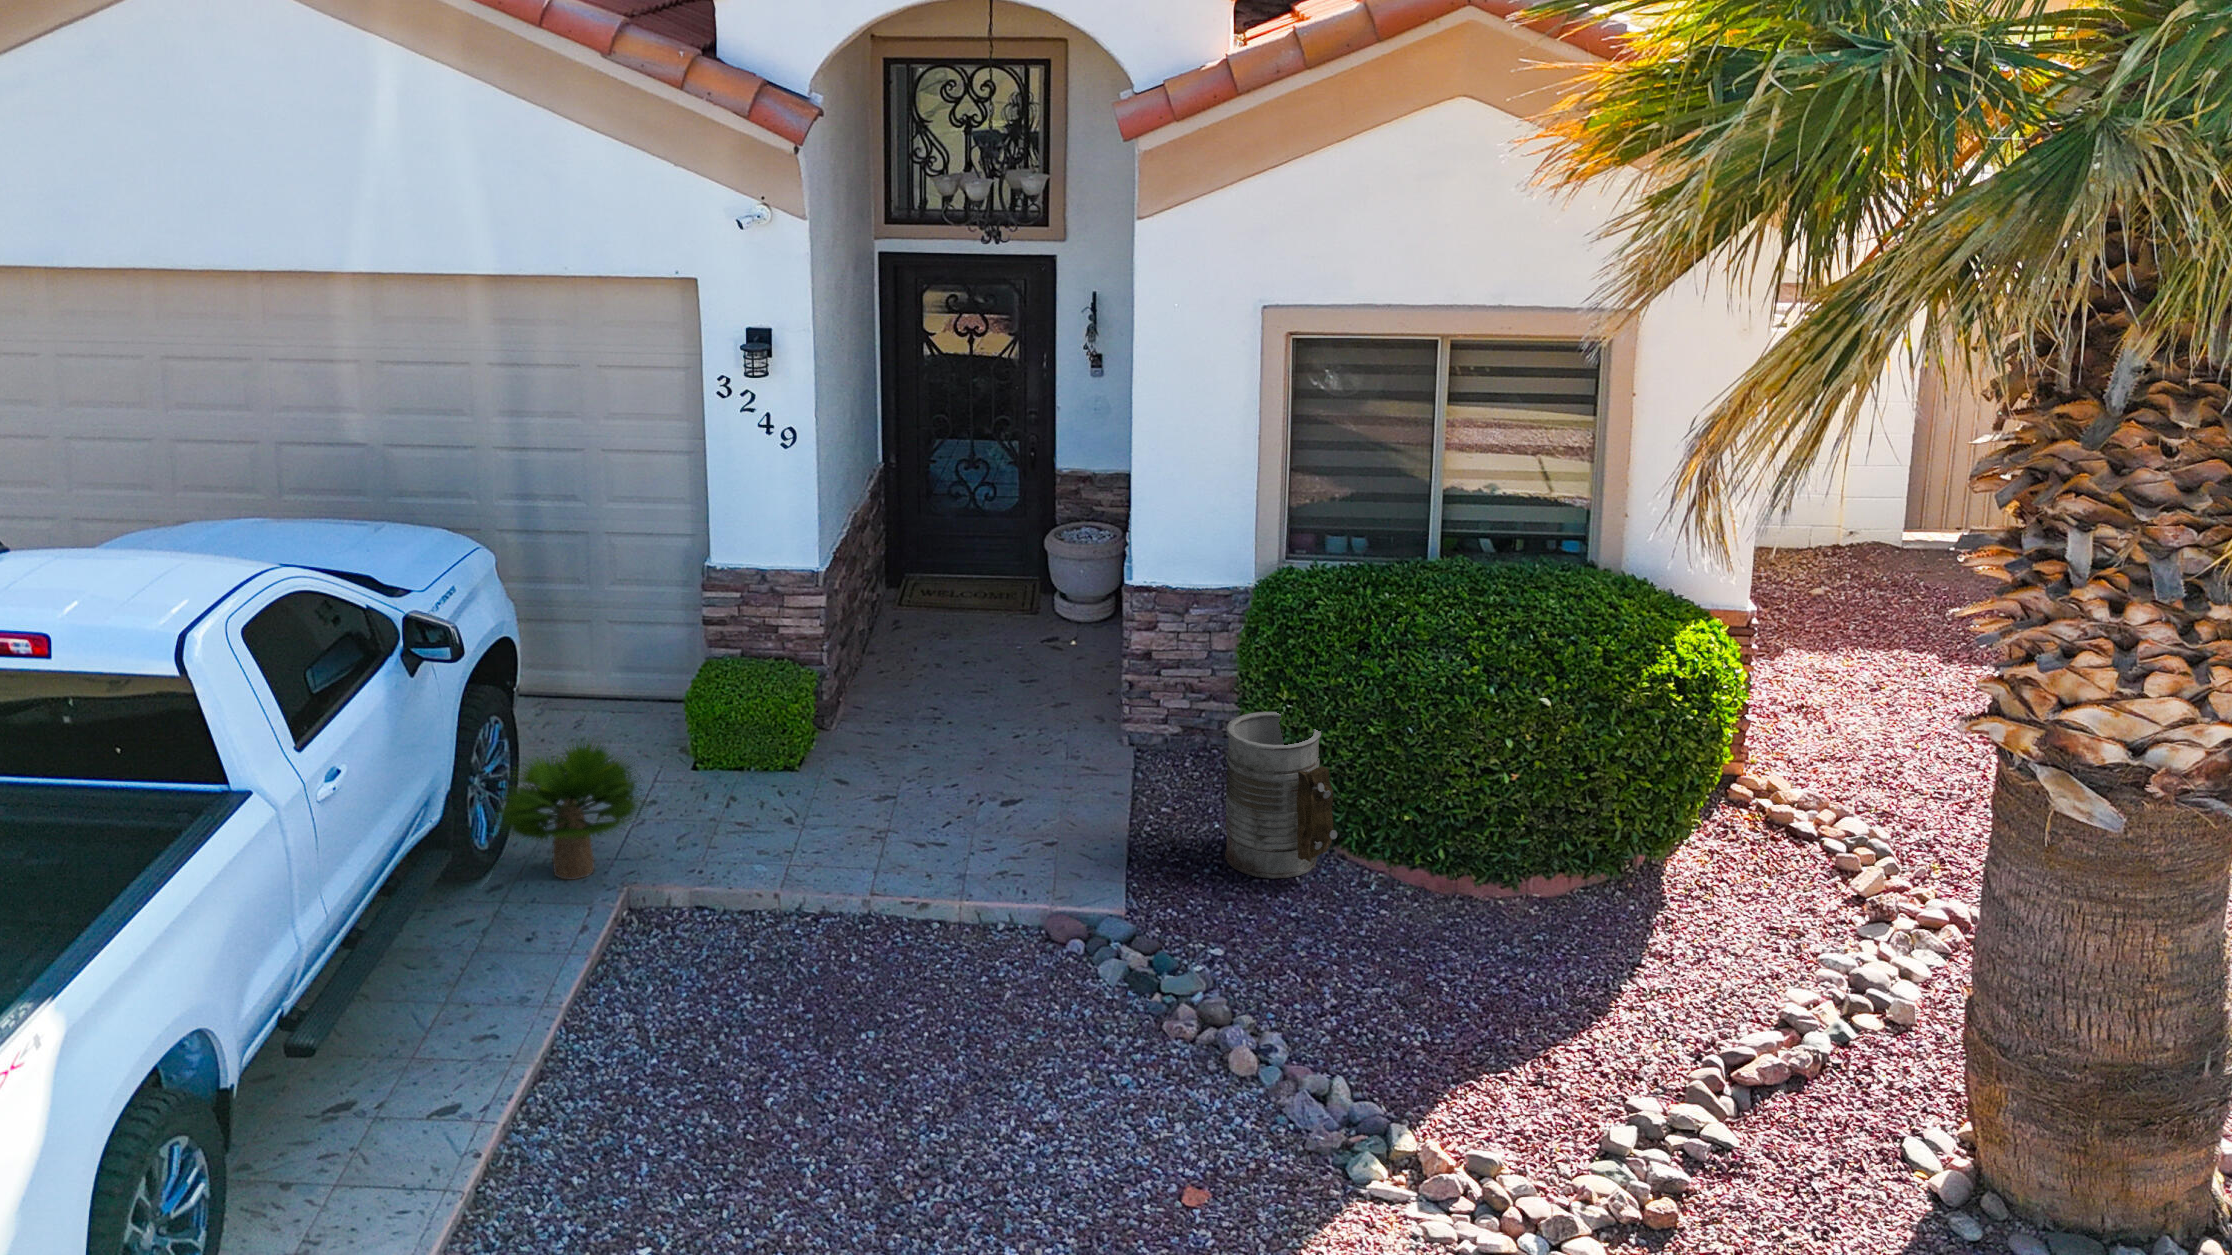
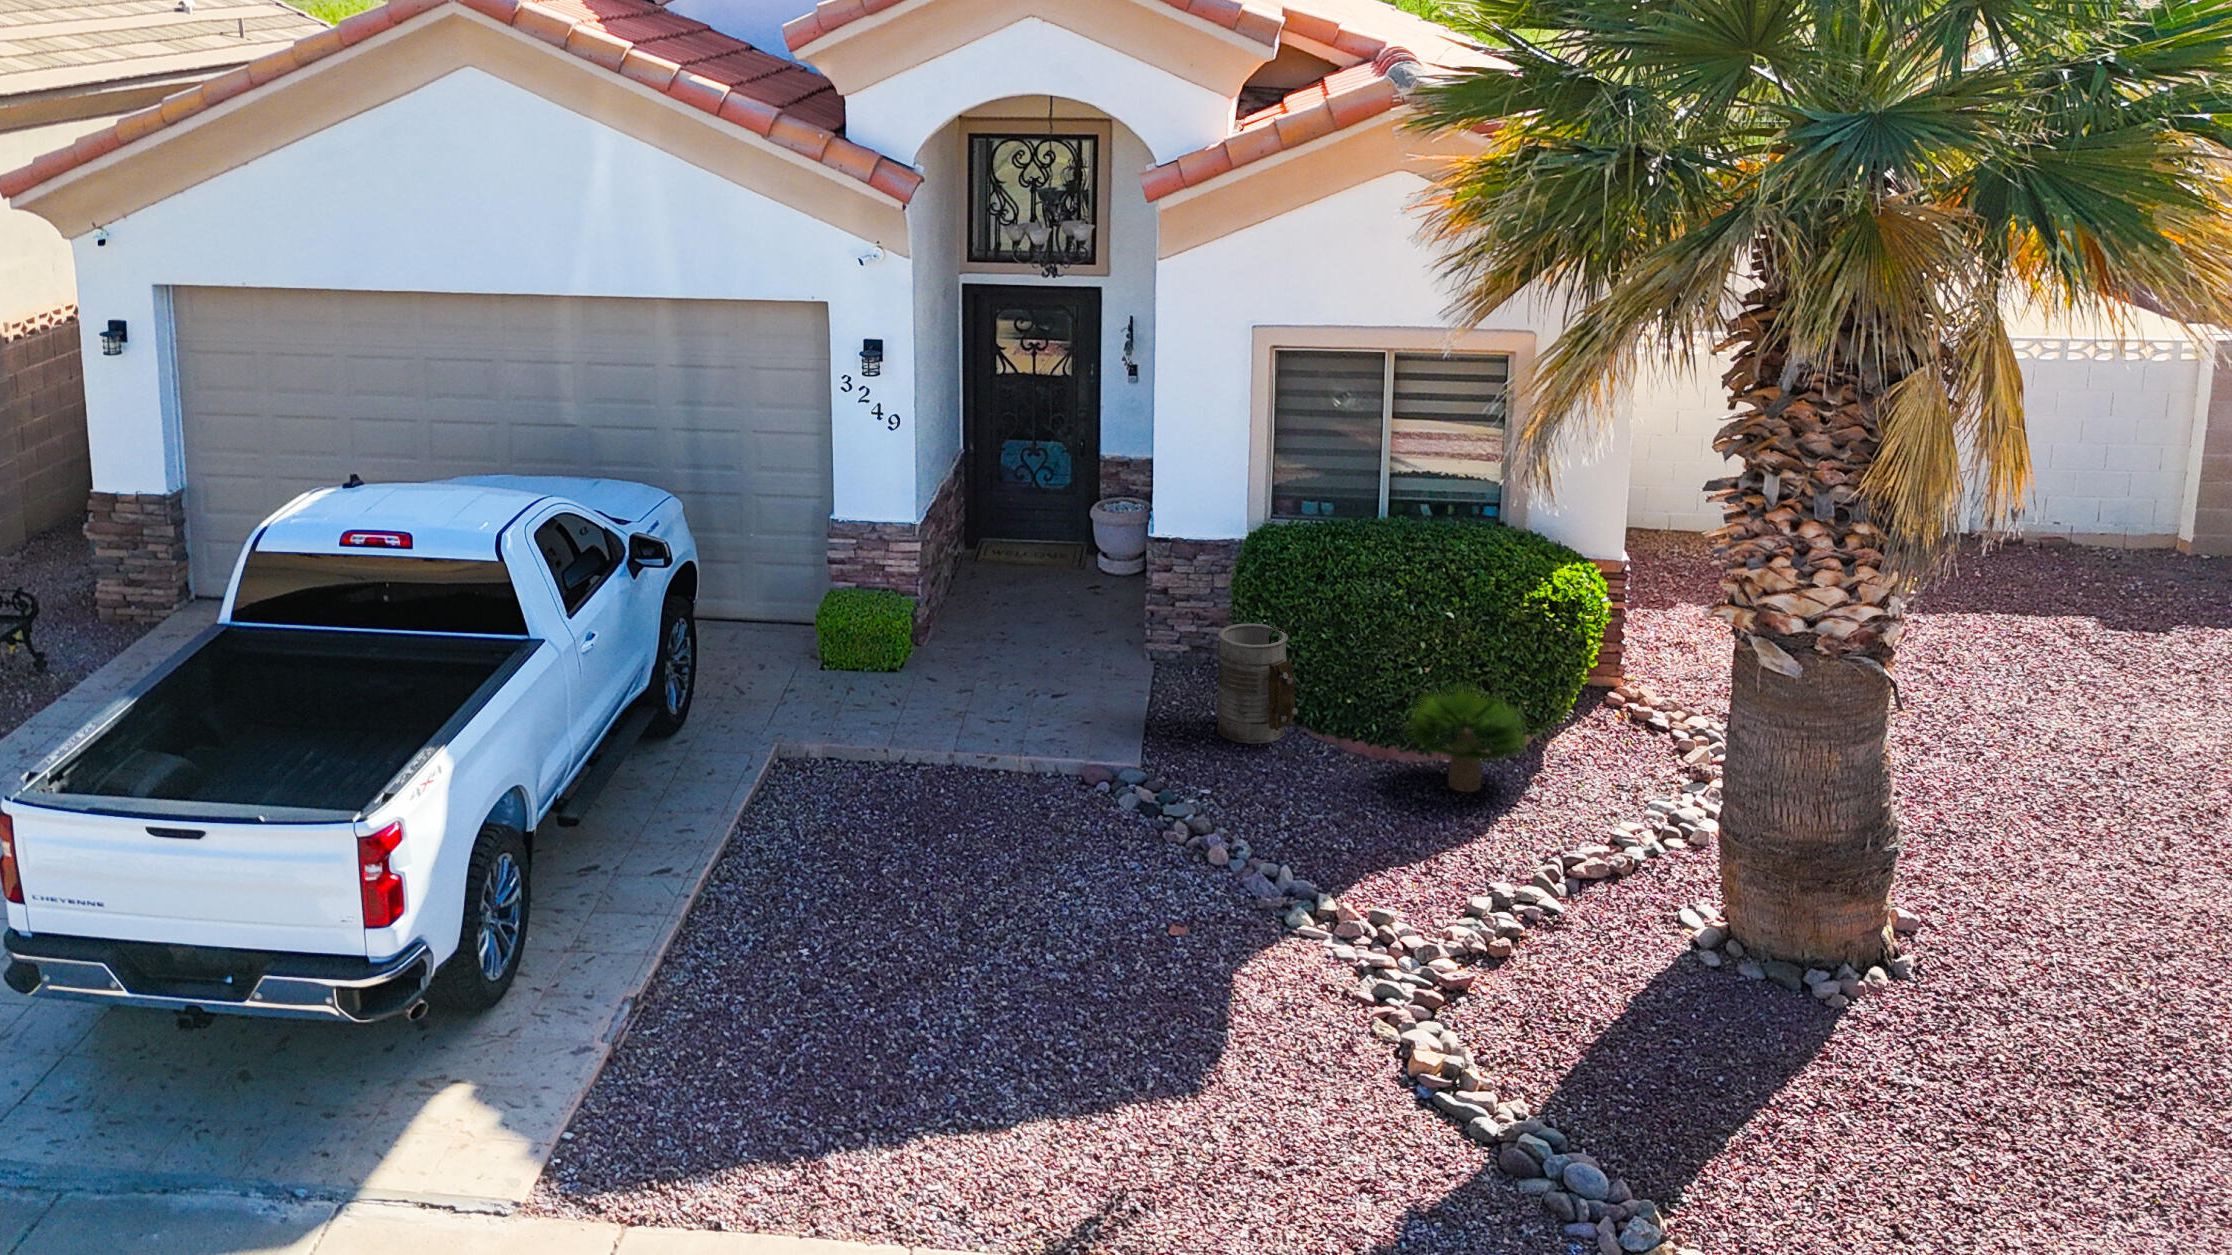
potted plant: present [495,738,641,880] -> present [1407,688,1529,792]

